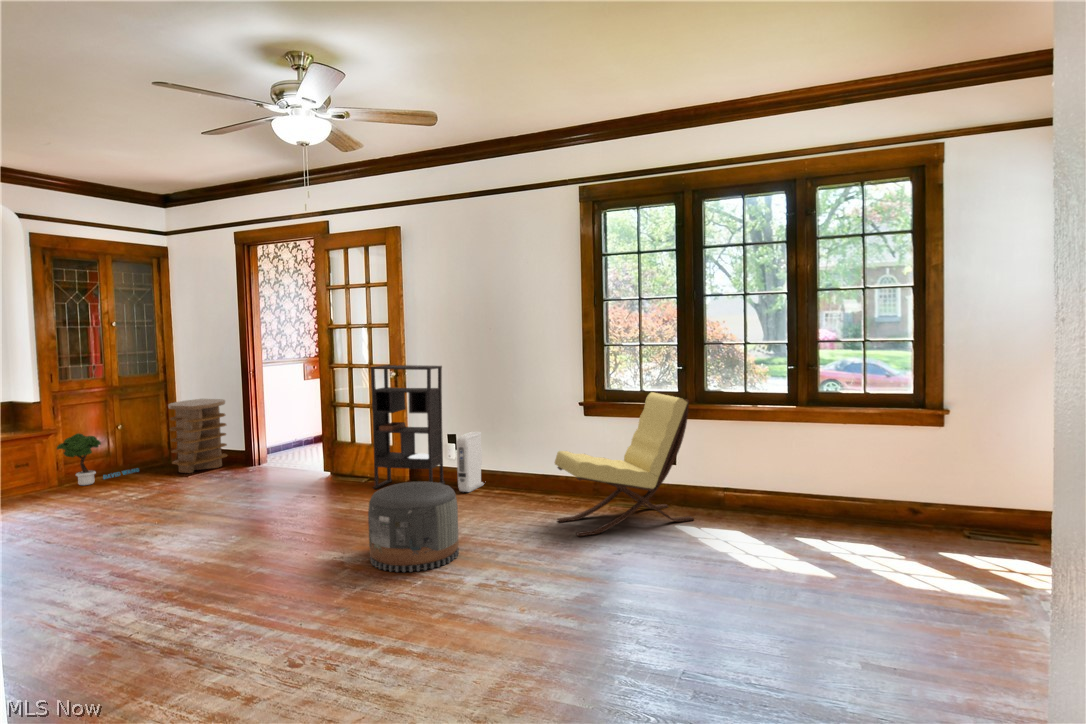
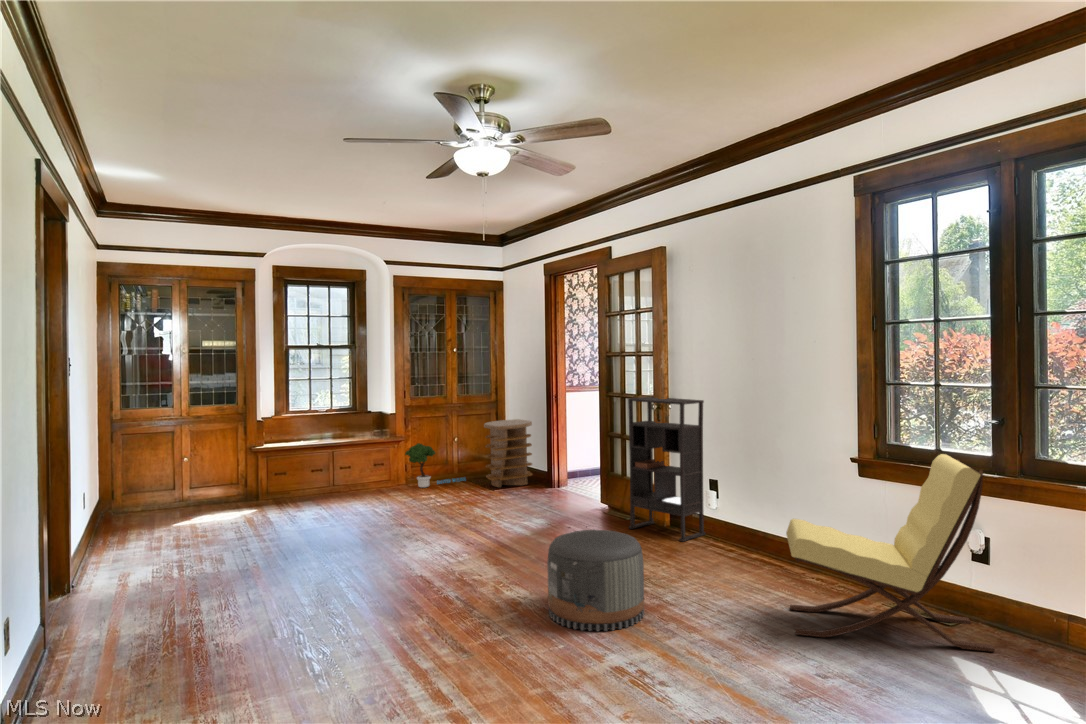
air purifier: present [457,432,484,492] -> none [707,479,750,550]

